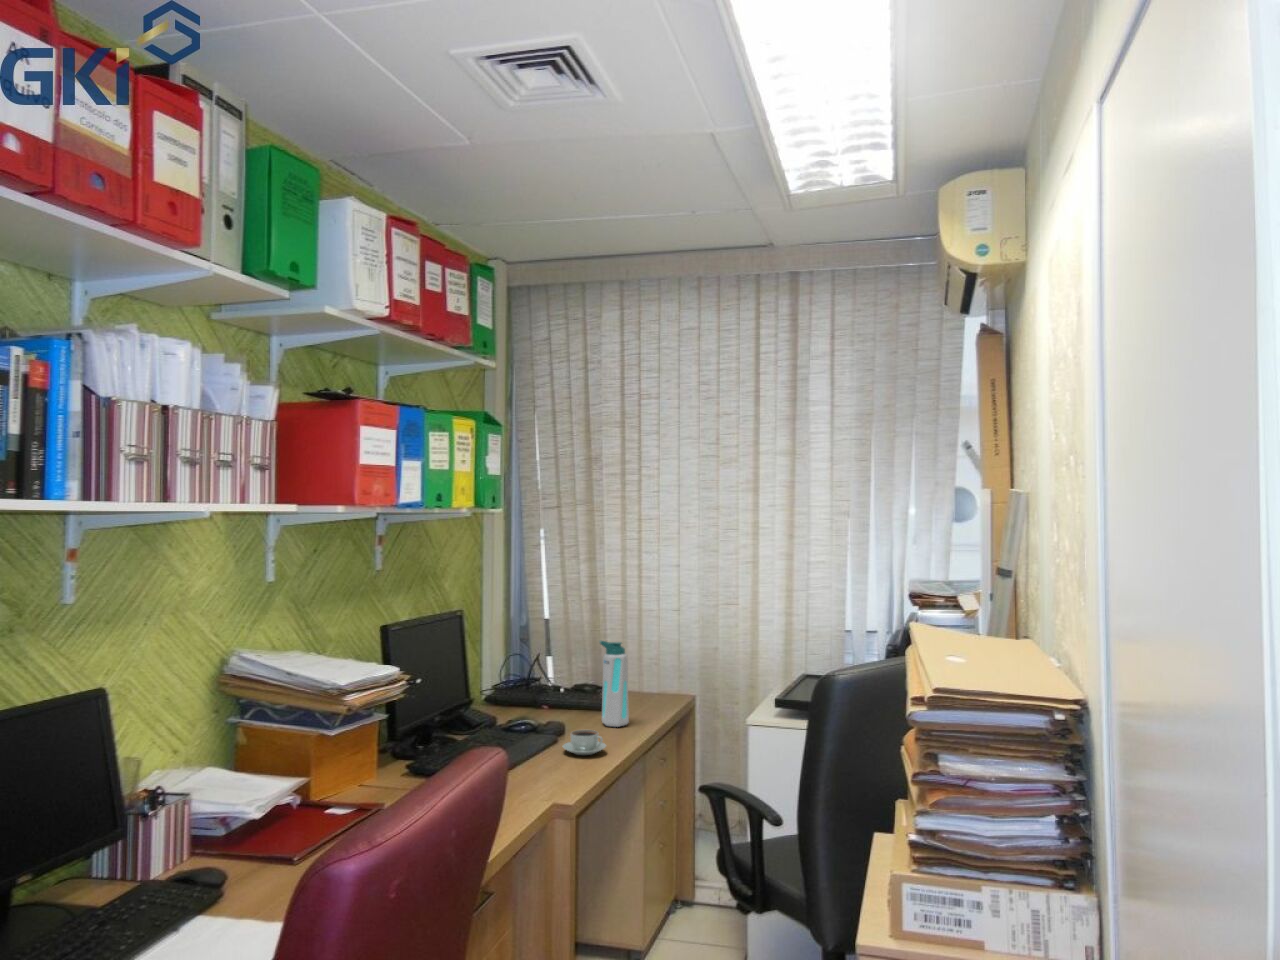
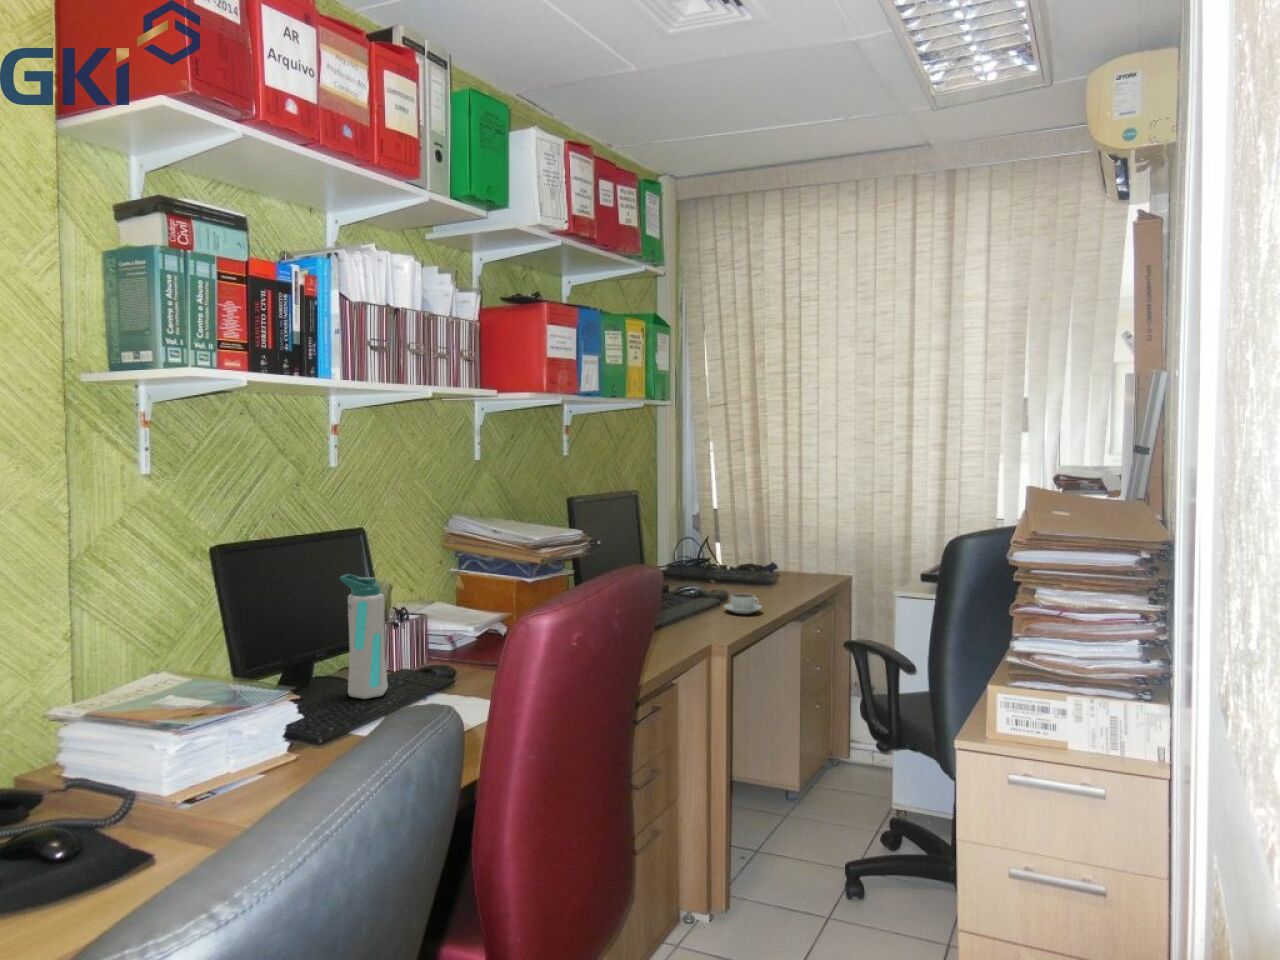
water bottle: present [599,640,629,727] -> present [340,574,388,699]

